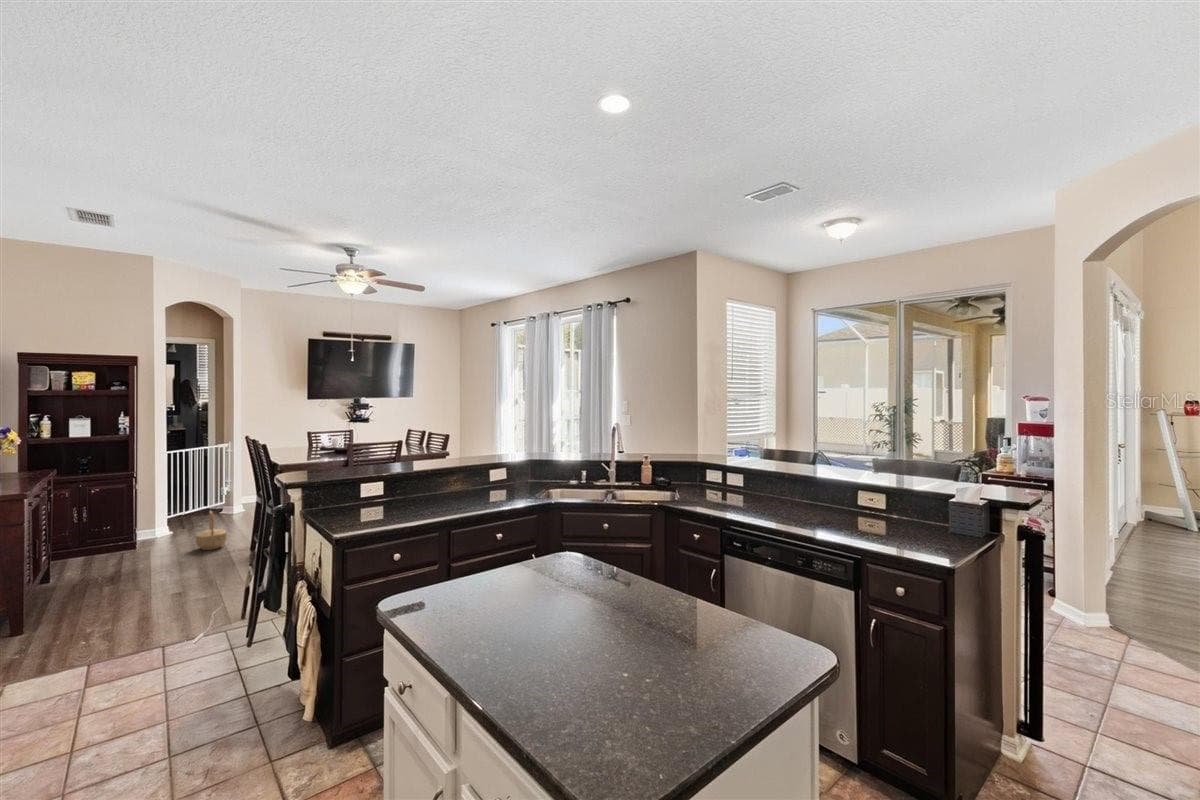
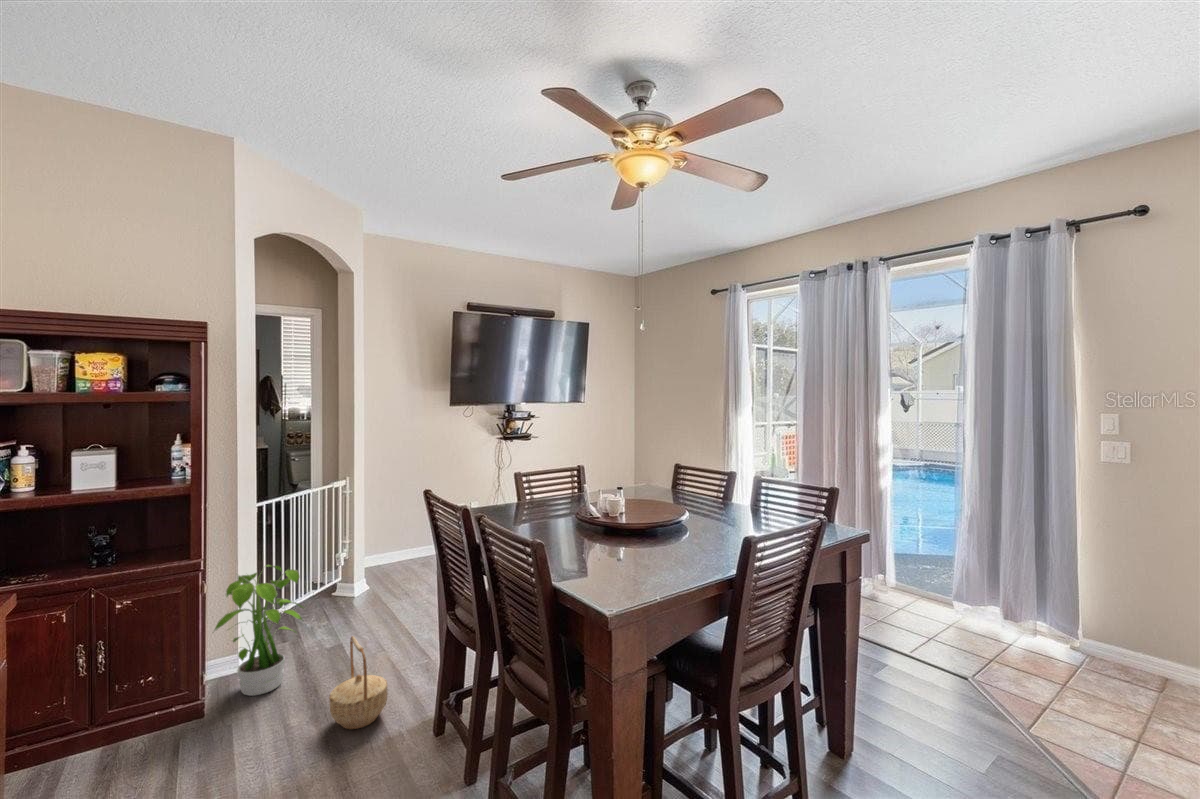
potted plant: none [139,479,191,542] -> present [213,565,304,696]

